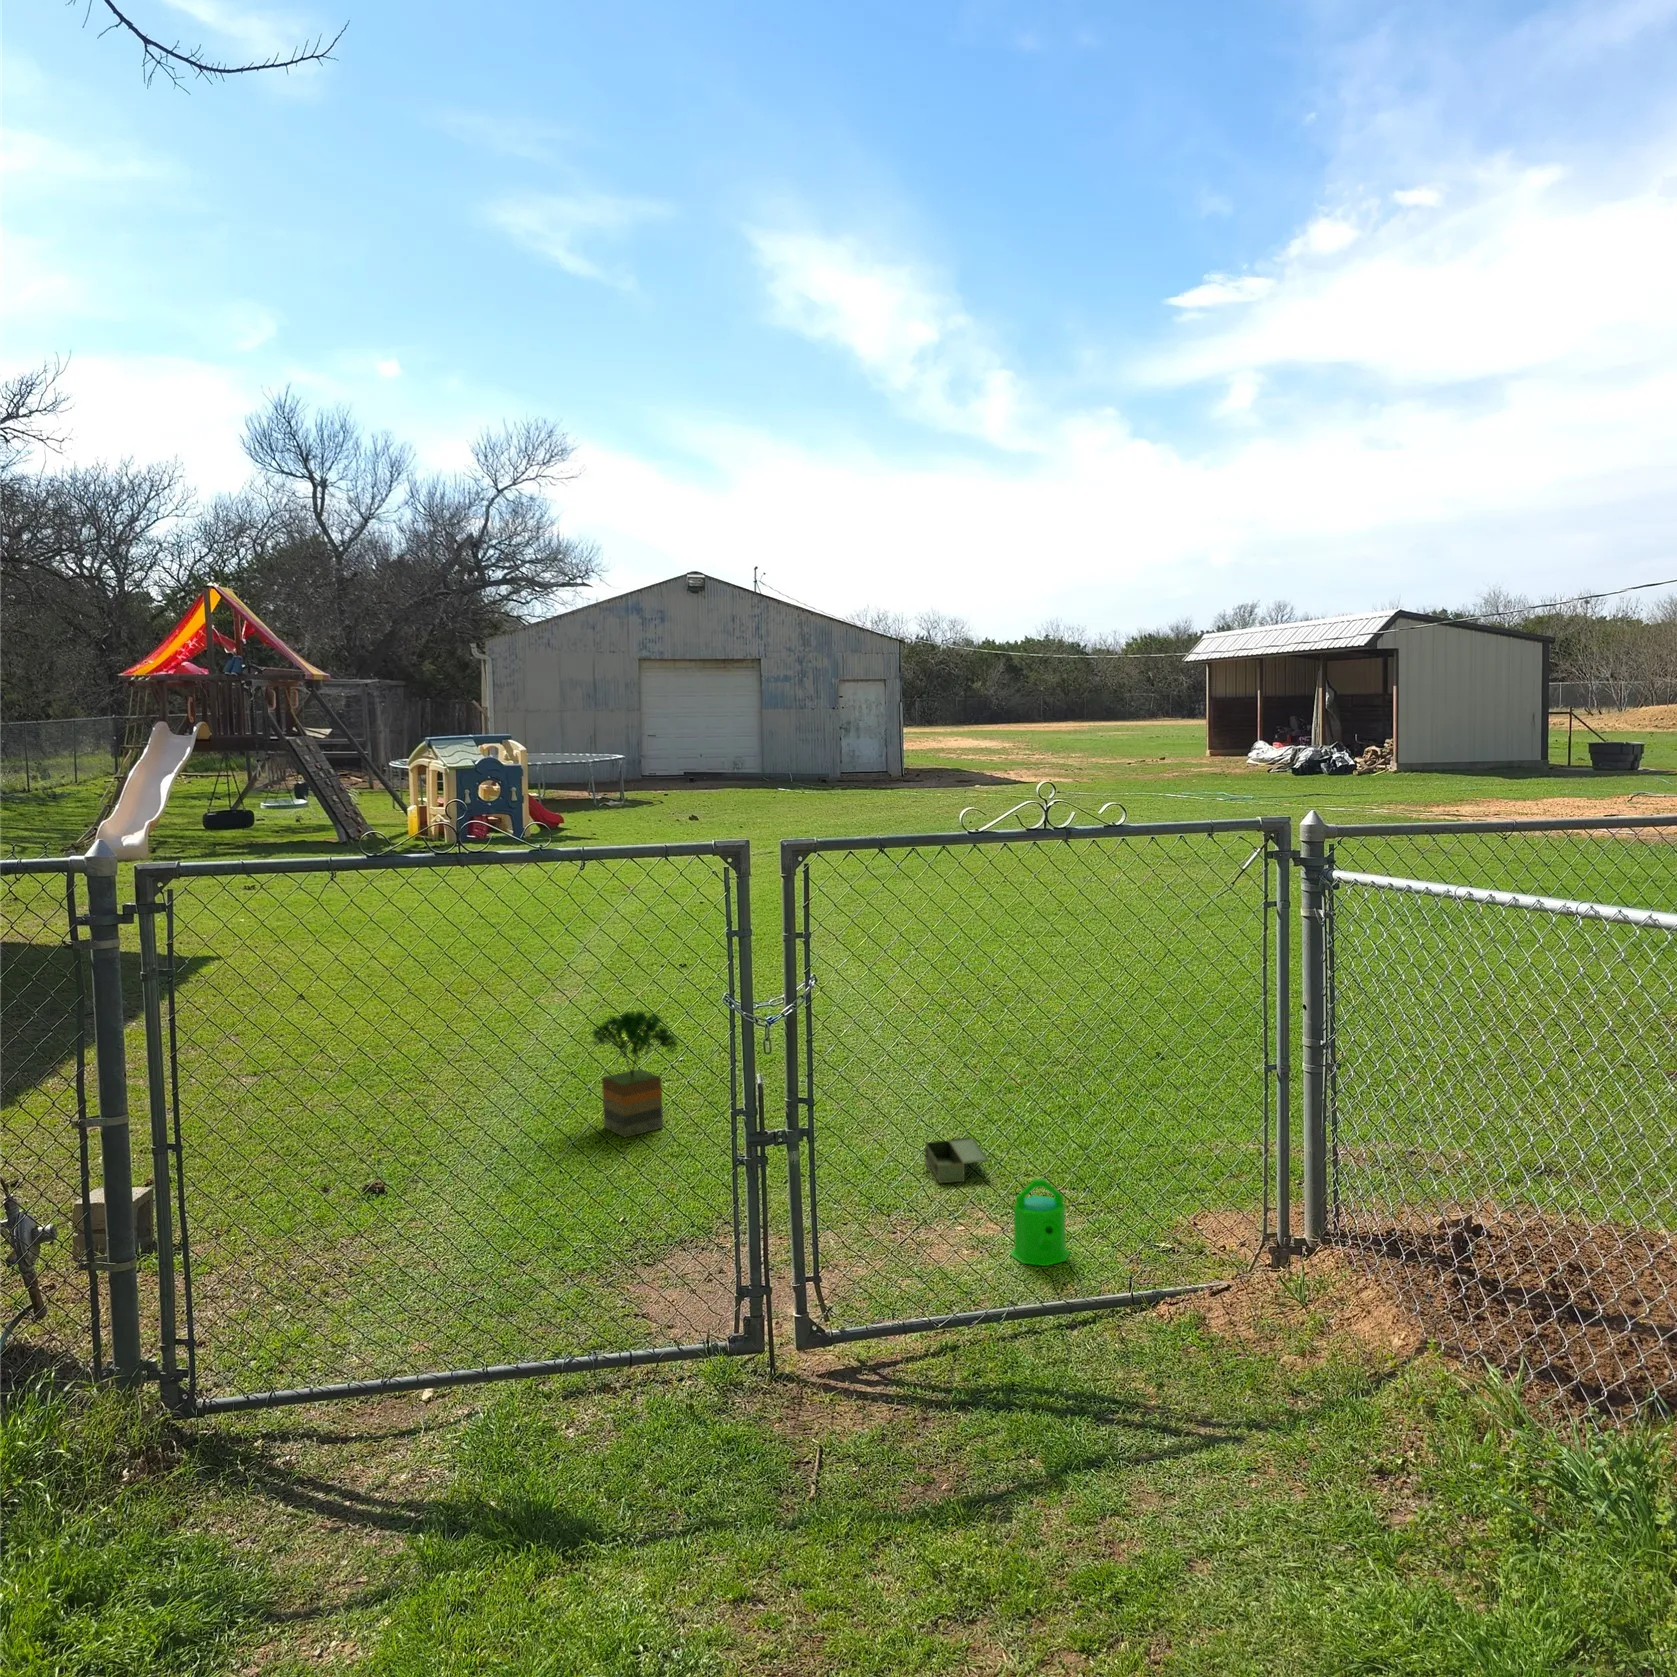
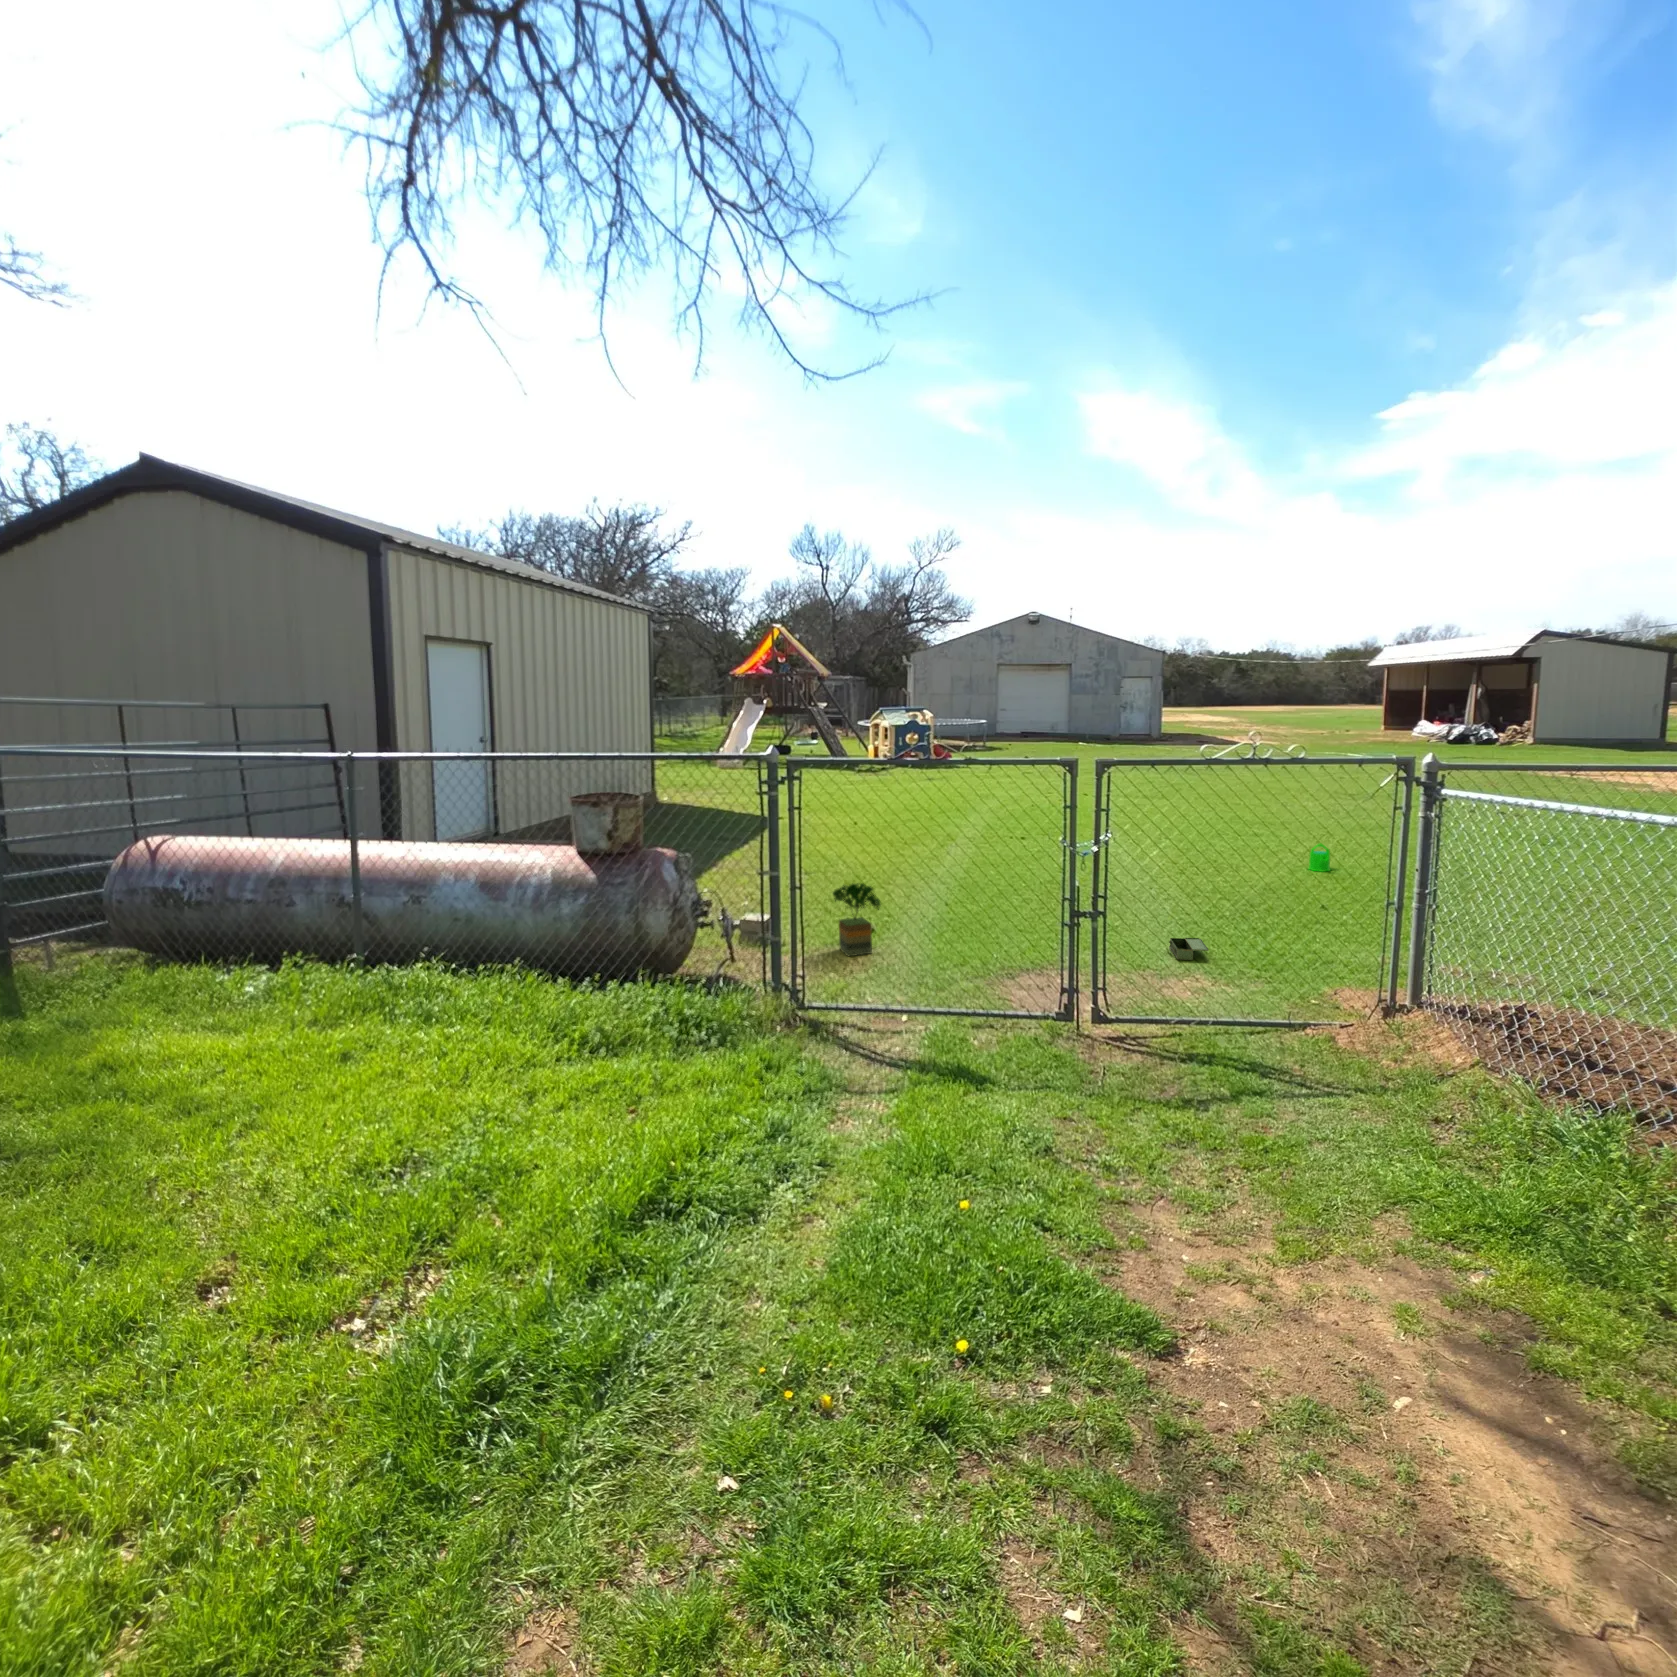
potted tree: present [592,1011,677,1137] -> present [833,883,881,956]
watering can: present [1011,1179,1070,1266] -> present [1308,844,1330,872]

